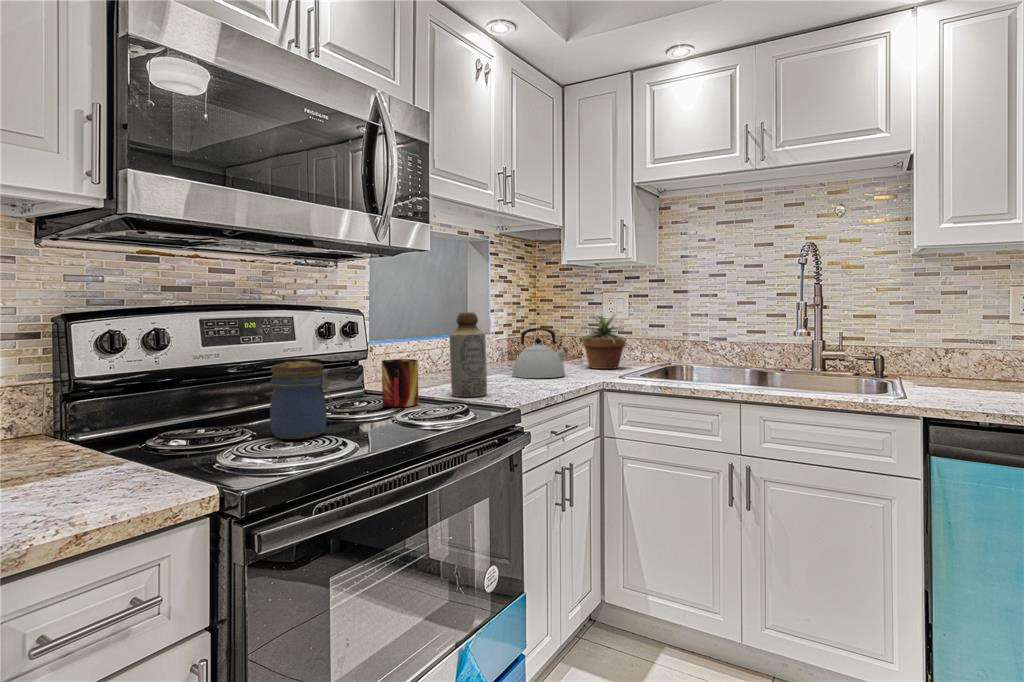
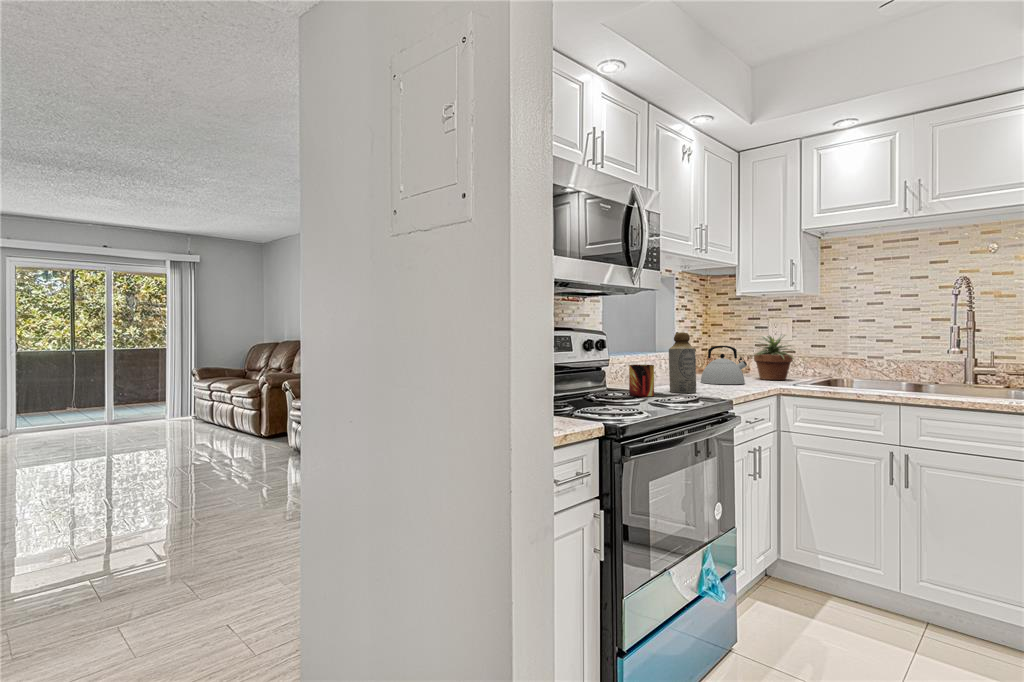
jar: present [270,361,332,439] -> none [586,362,623,408]

